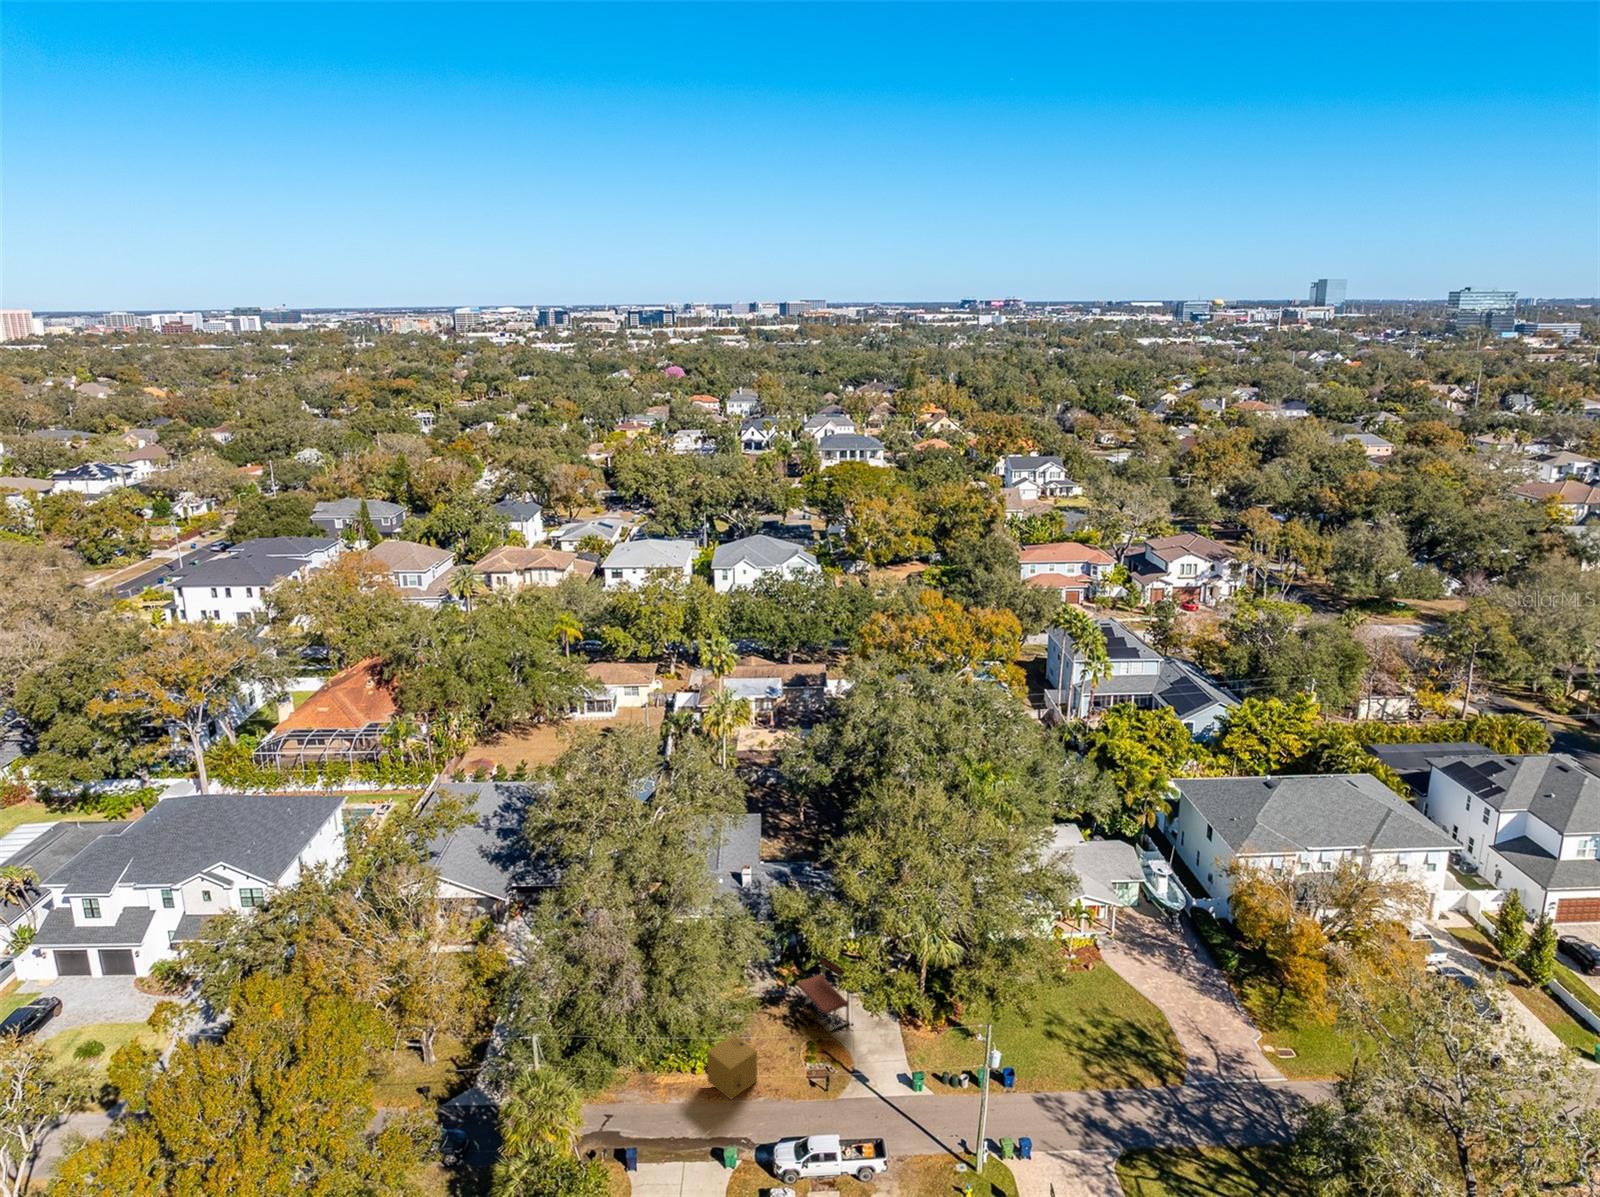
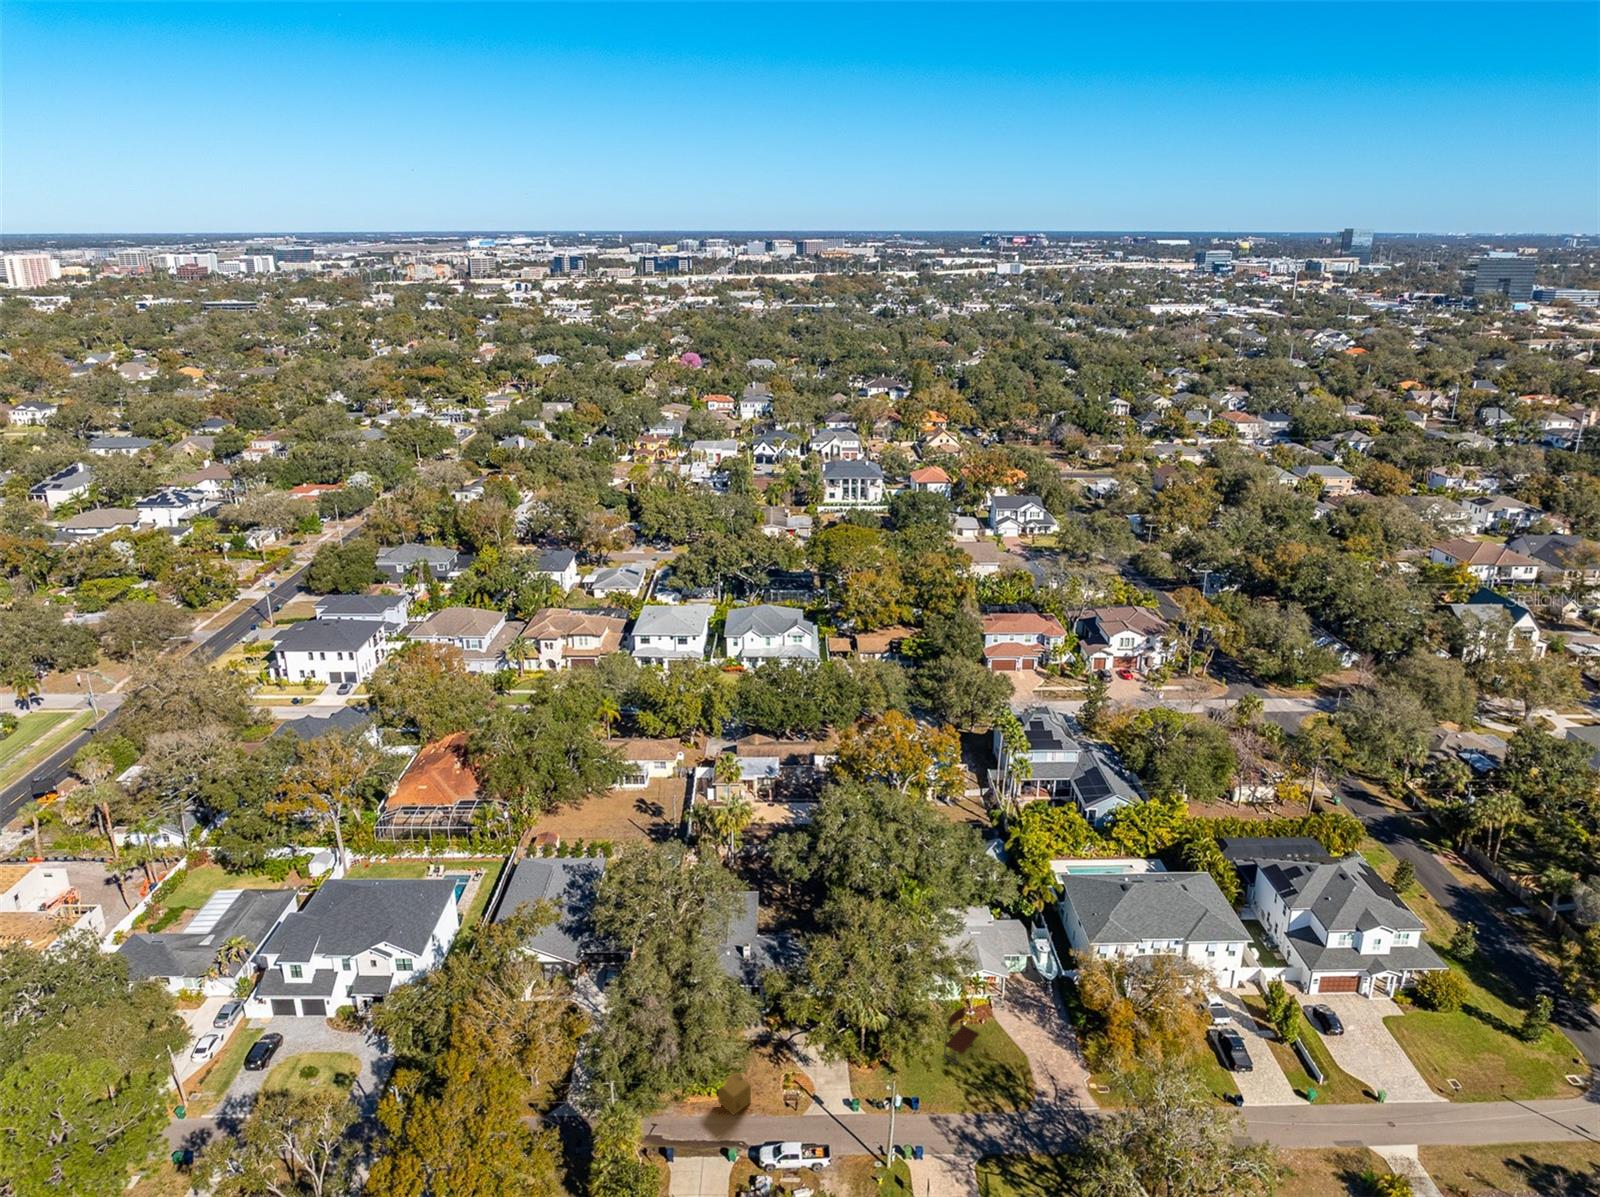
bench: present [798,958,849,1031] -> present [944,1007,979,1064]

